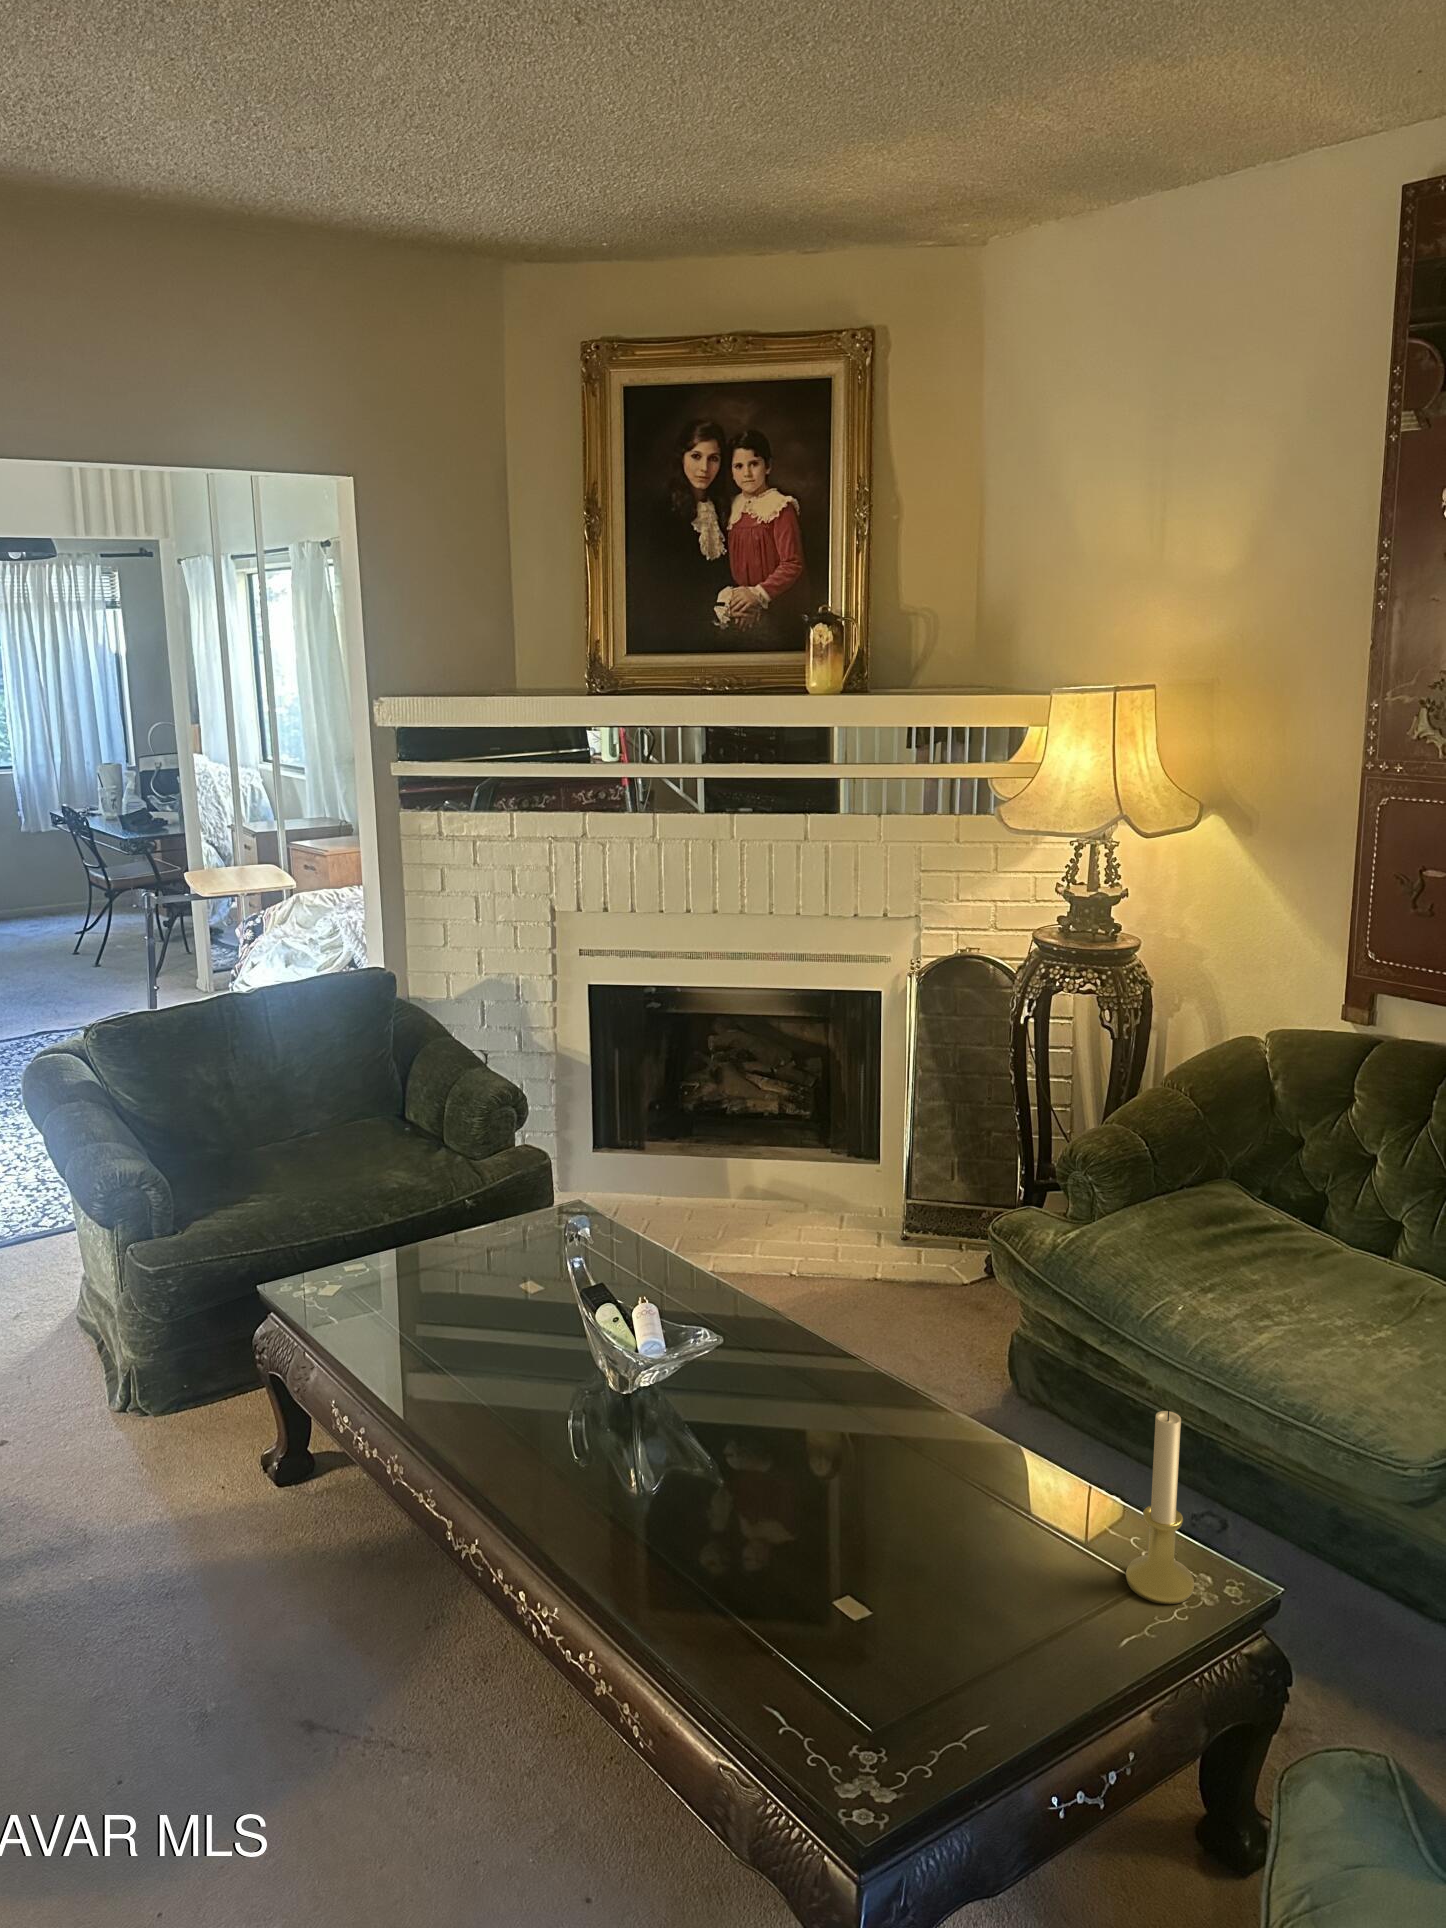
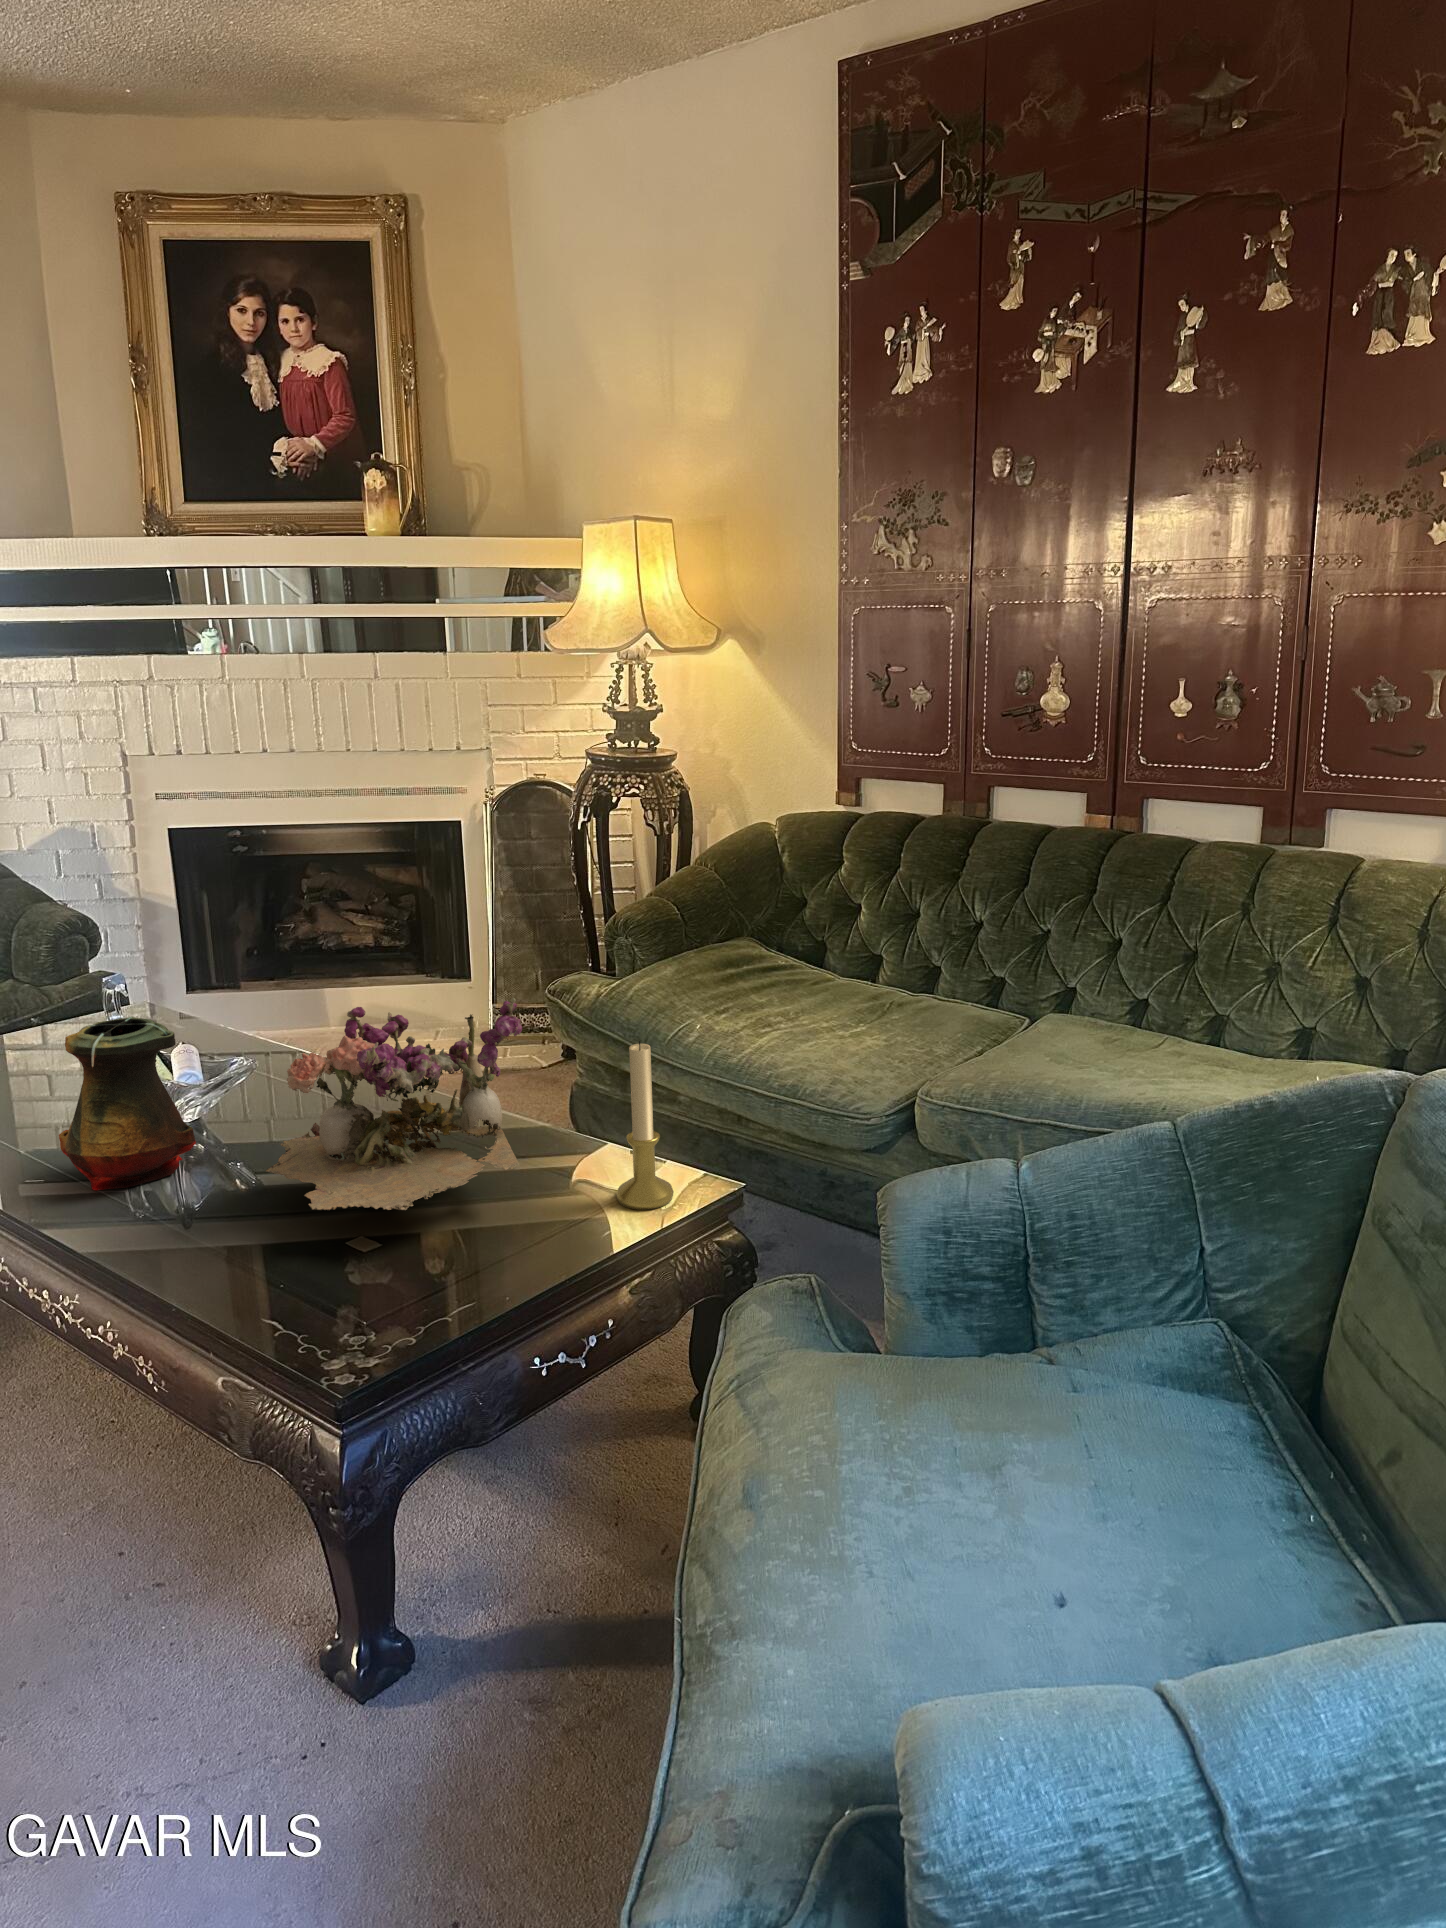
vase: none [531,1288,663,1471] -> present [59,1017,196,1191]
flower arrangement: none [743,1322,1028,1580] -> present [266,998,522,1210]

